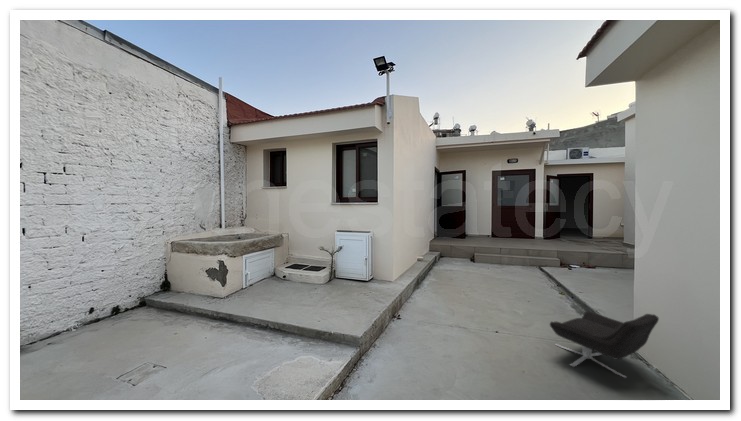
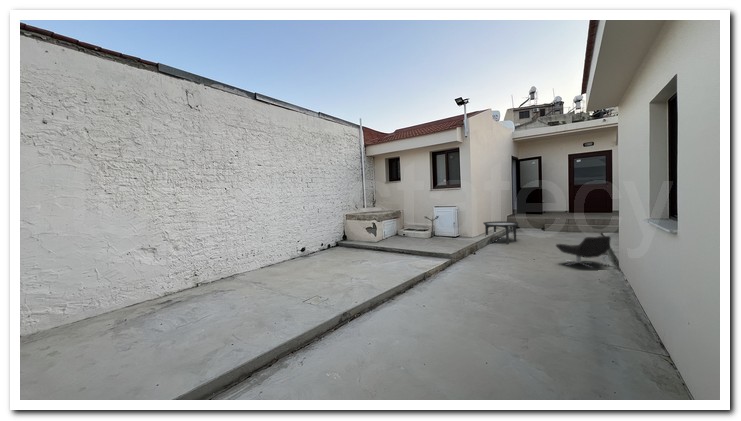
round table: none [407,252,456,291] -> present [483,221,519,244]

